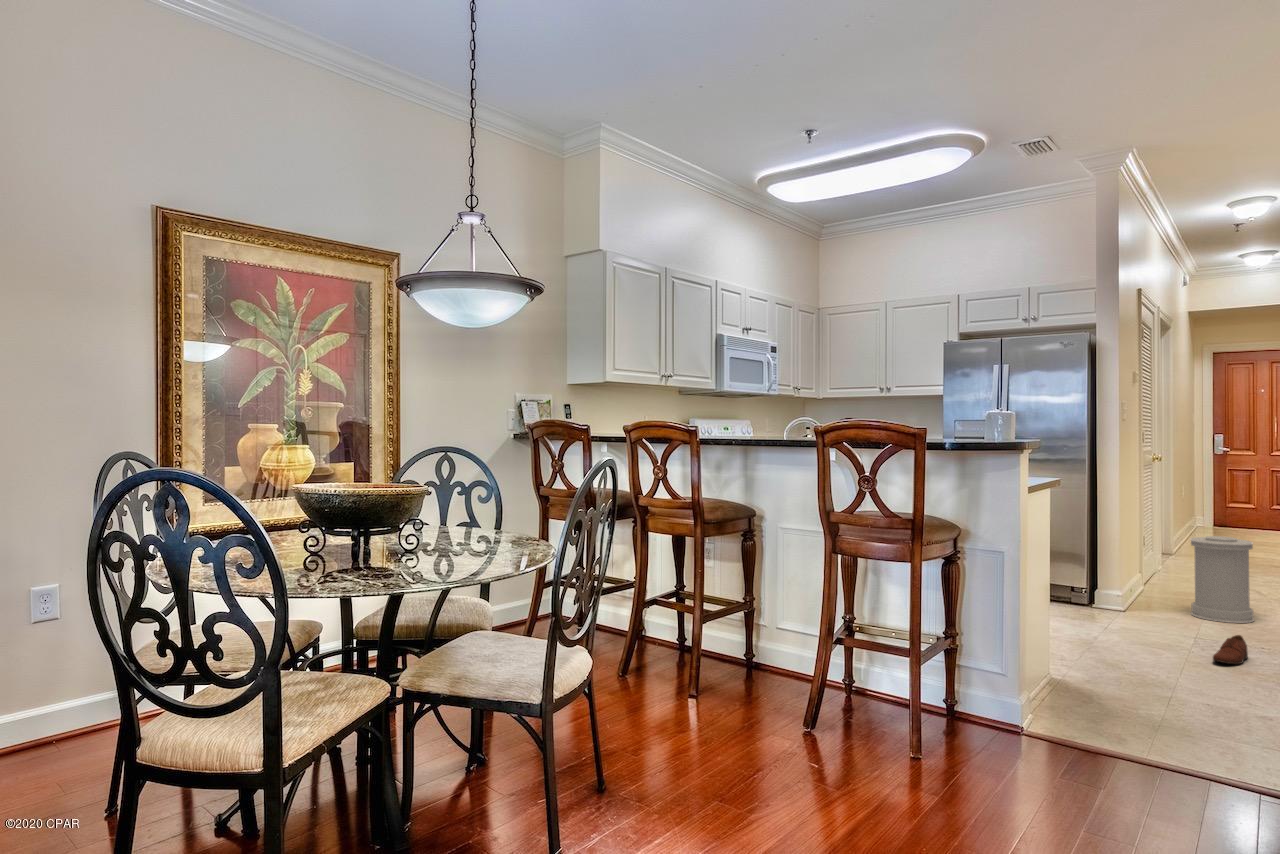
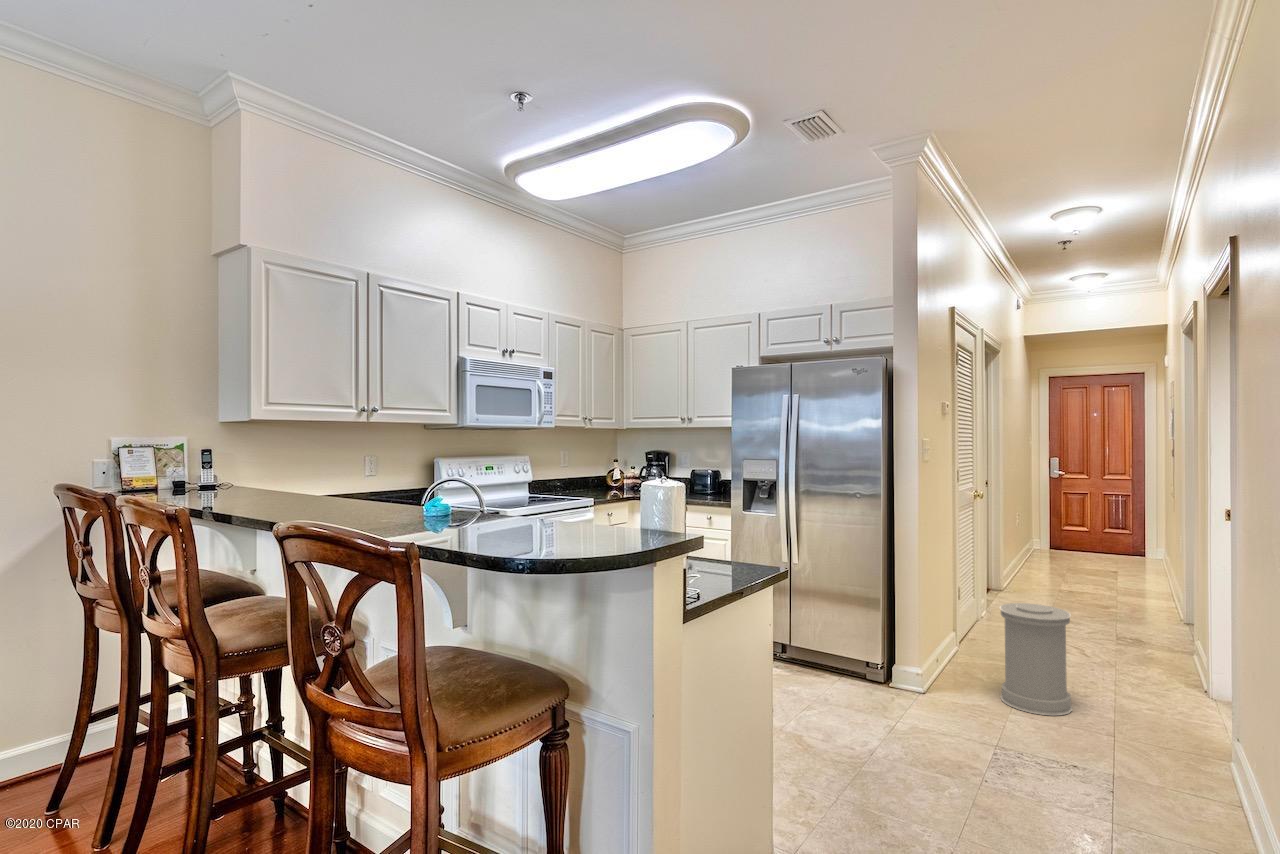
shoe: present [1213,635,1248,664] -> none [1008,765,1055,818]

